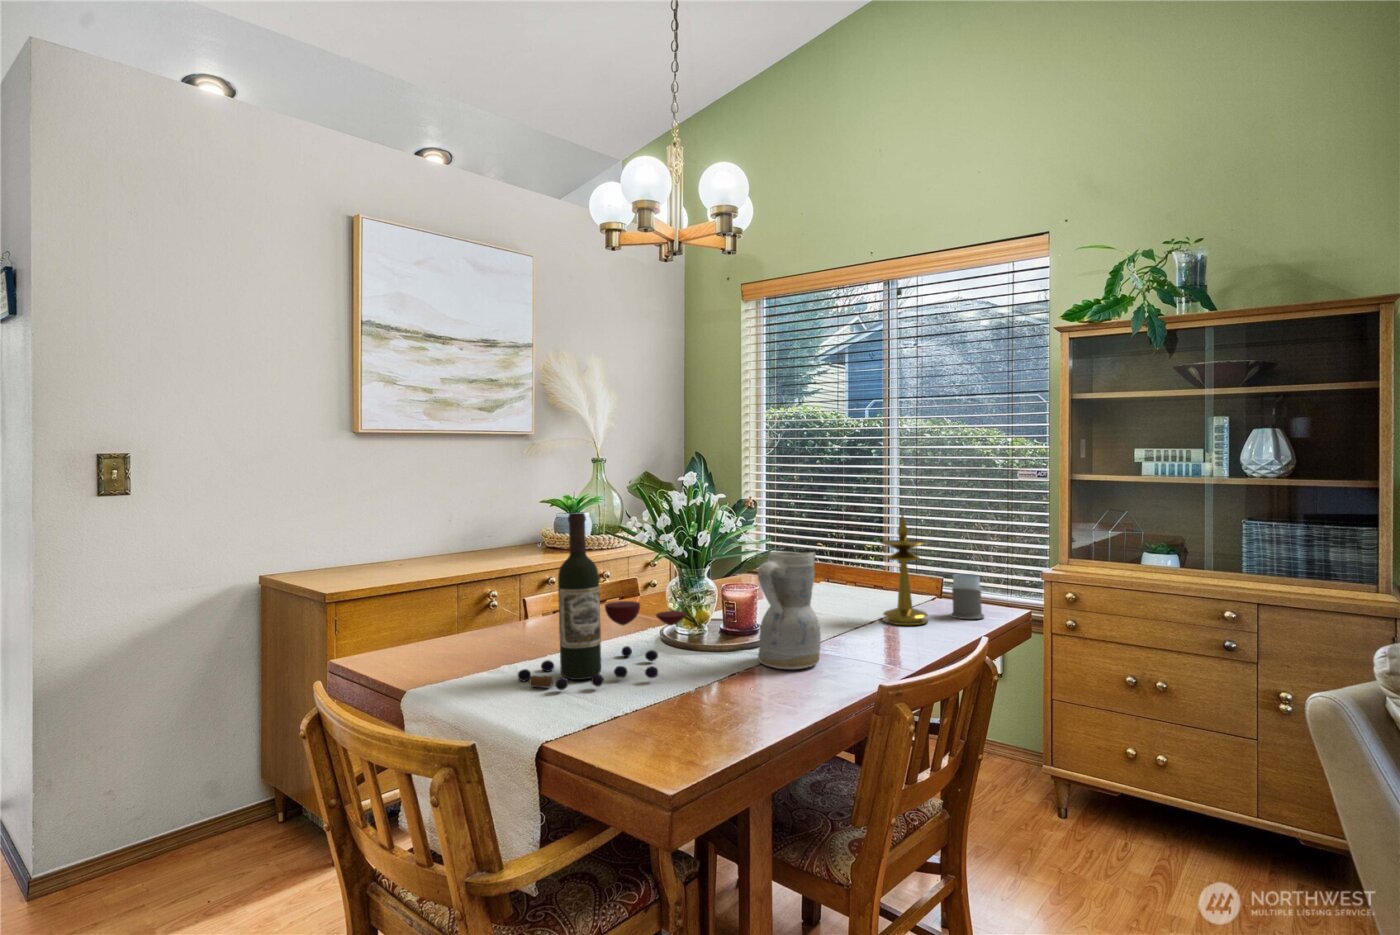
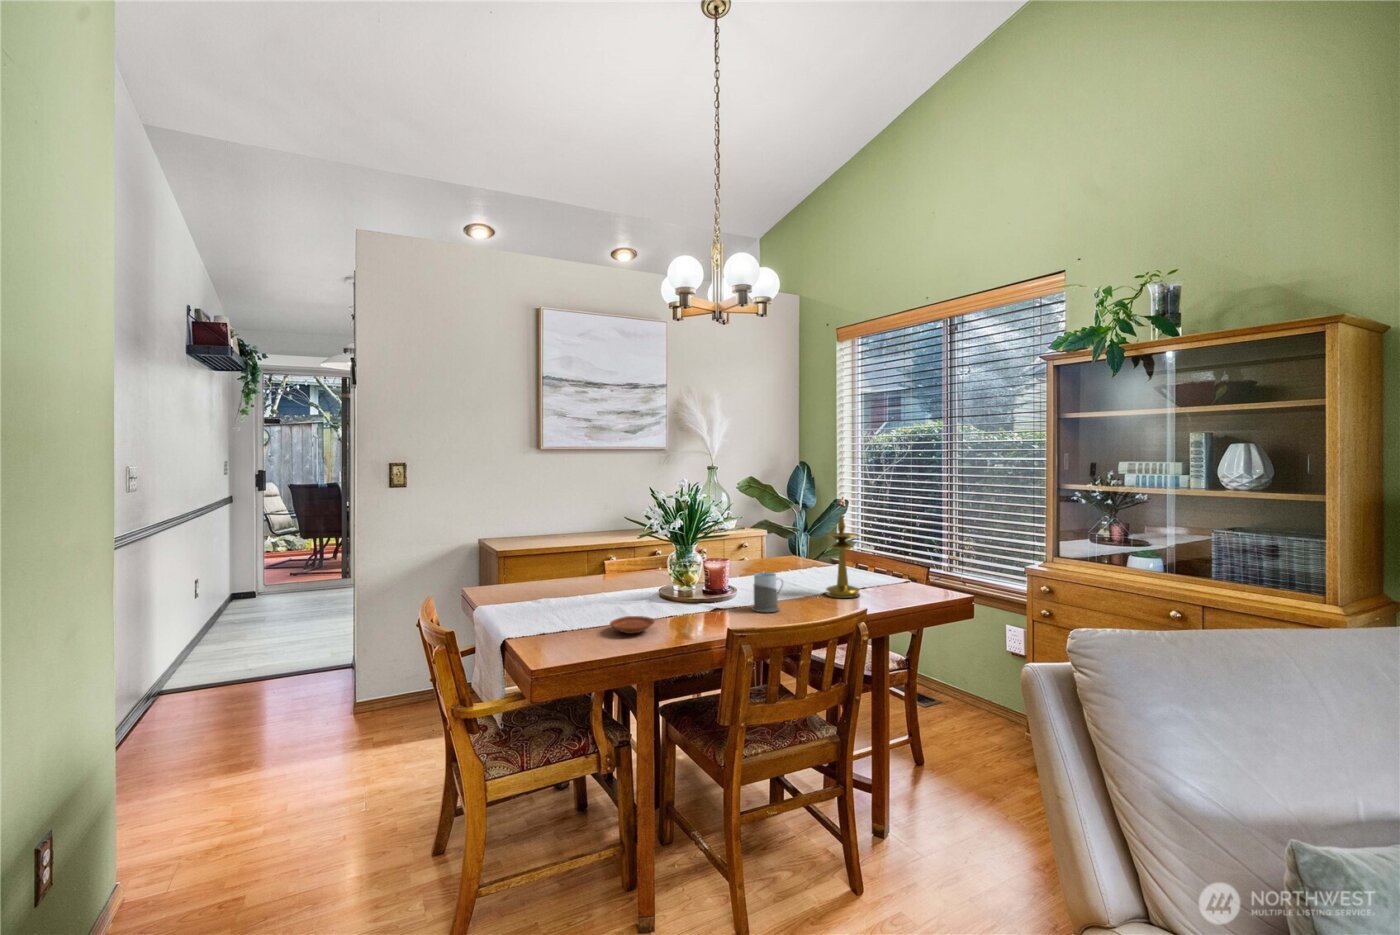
wine bottle: present [518,513,686,690] -> none [529,505,635,614]
ceramic pitcher: present [758,551,821,669] -> none [675,536,726,617]
mug: present [951,574,984,619] -> present [752,572,783,612]
plate: none [708,677,776,706] -> present [610,616,655,634]

